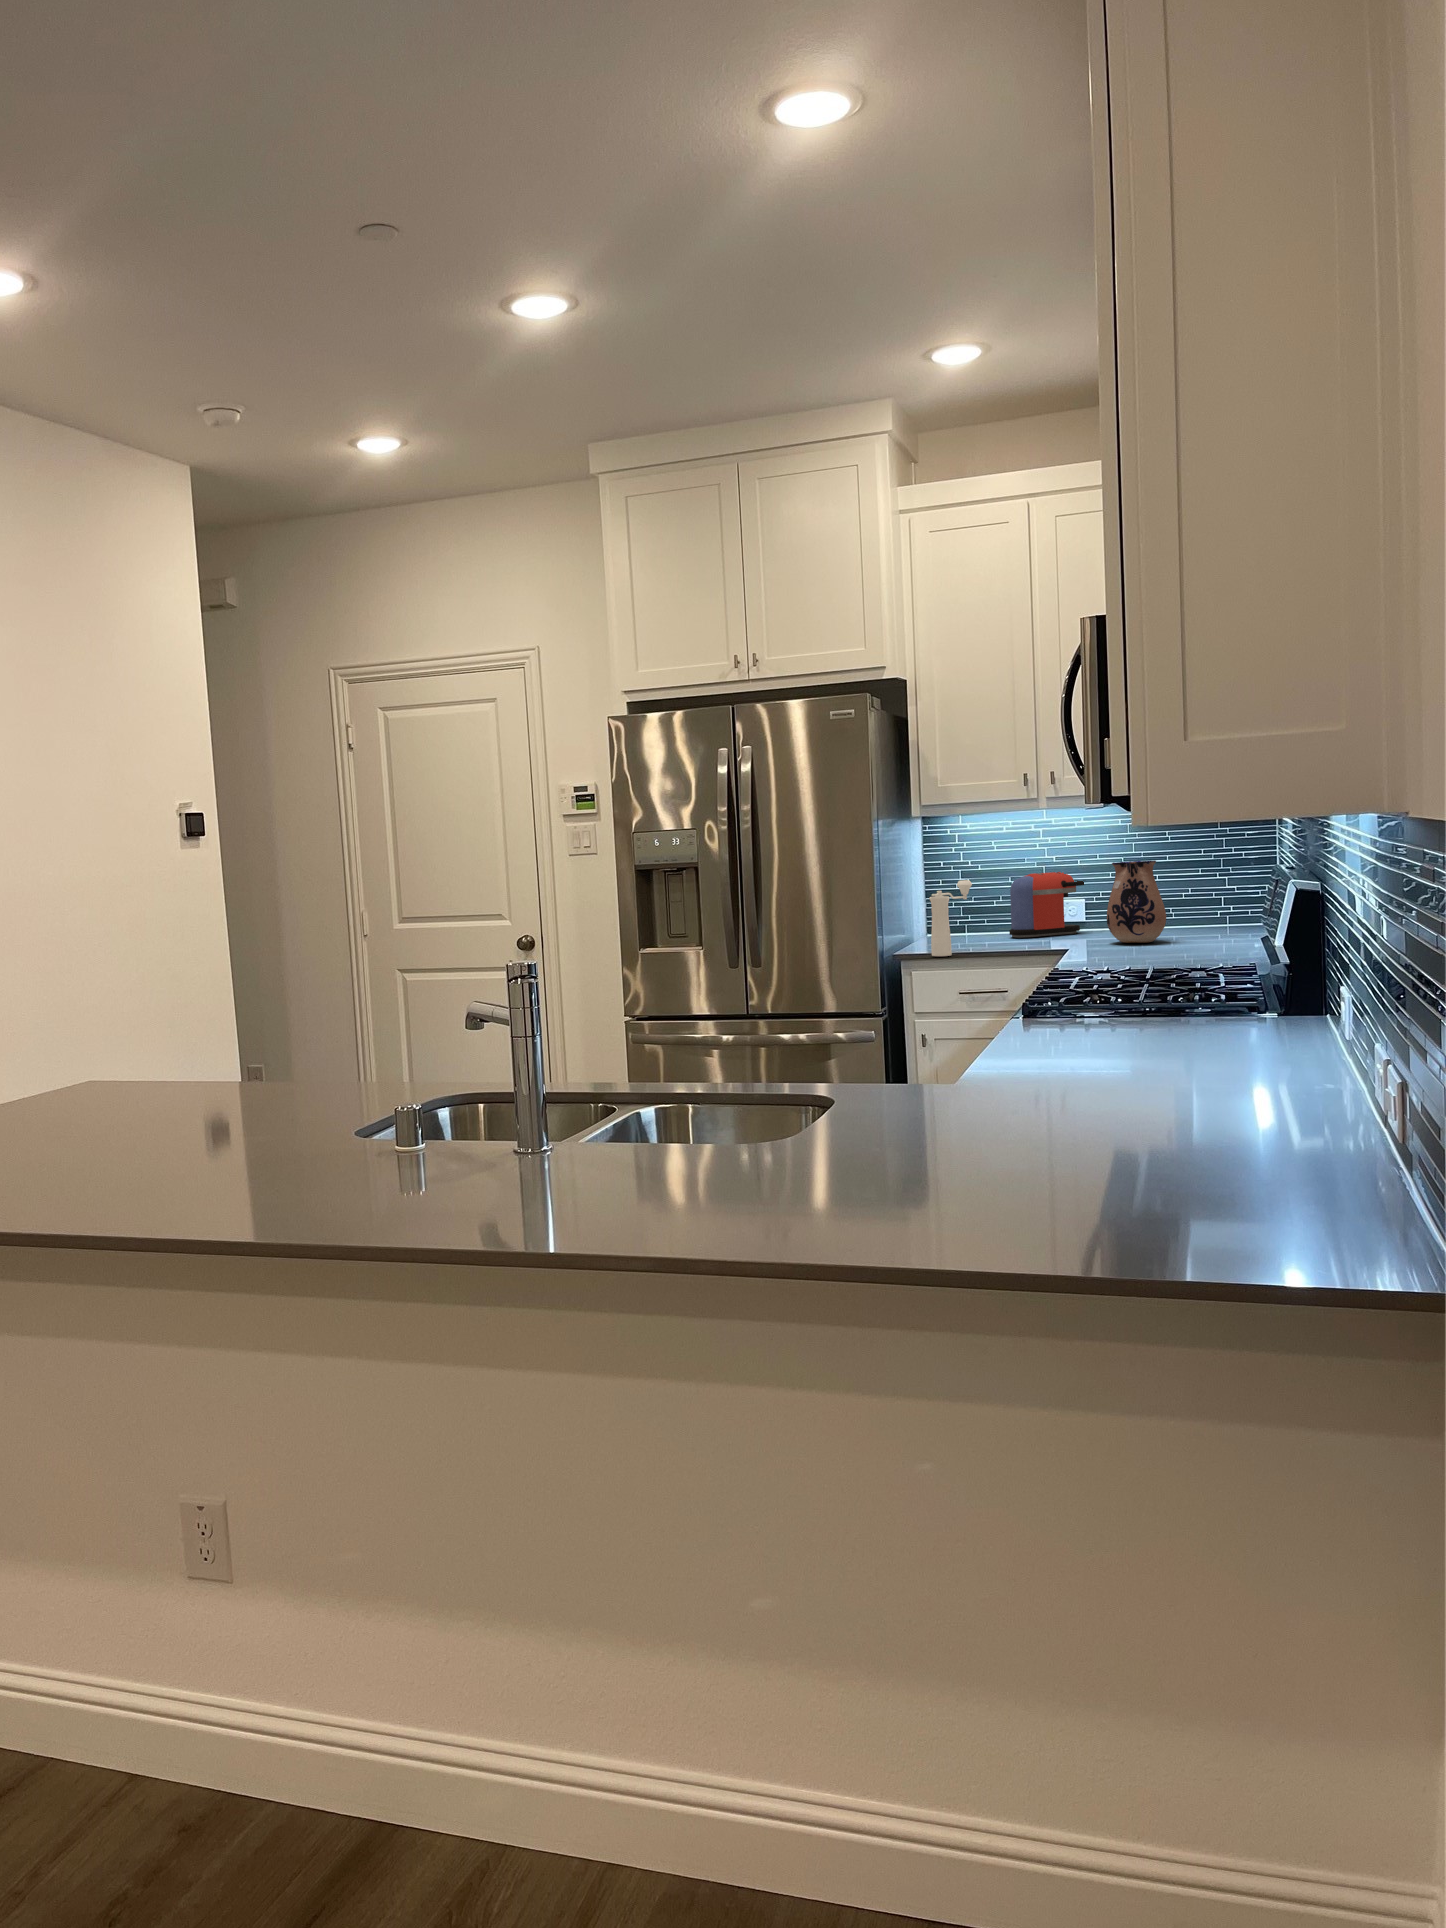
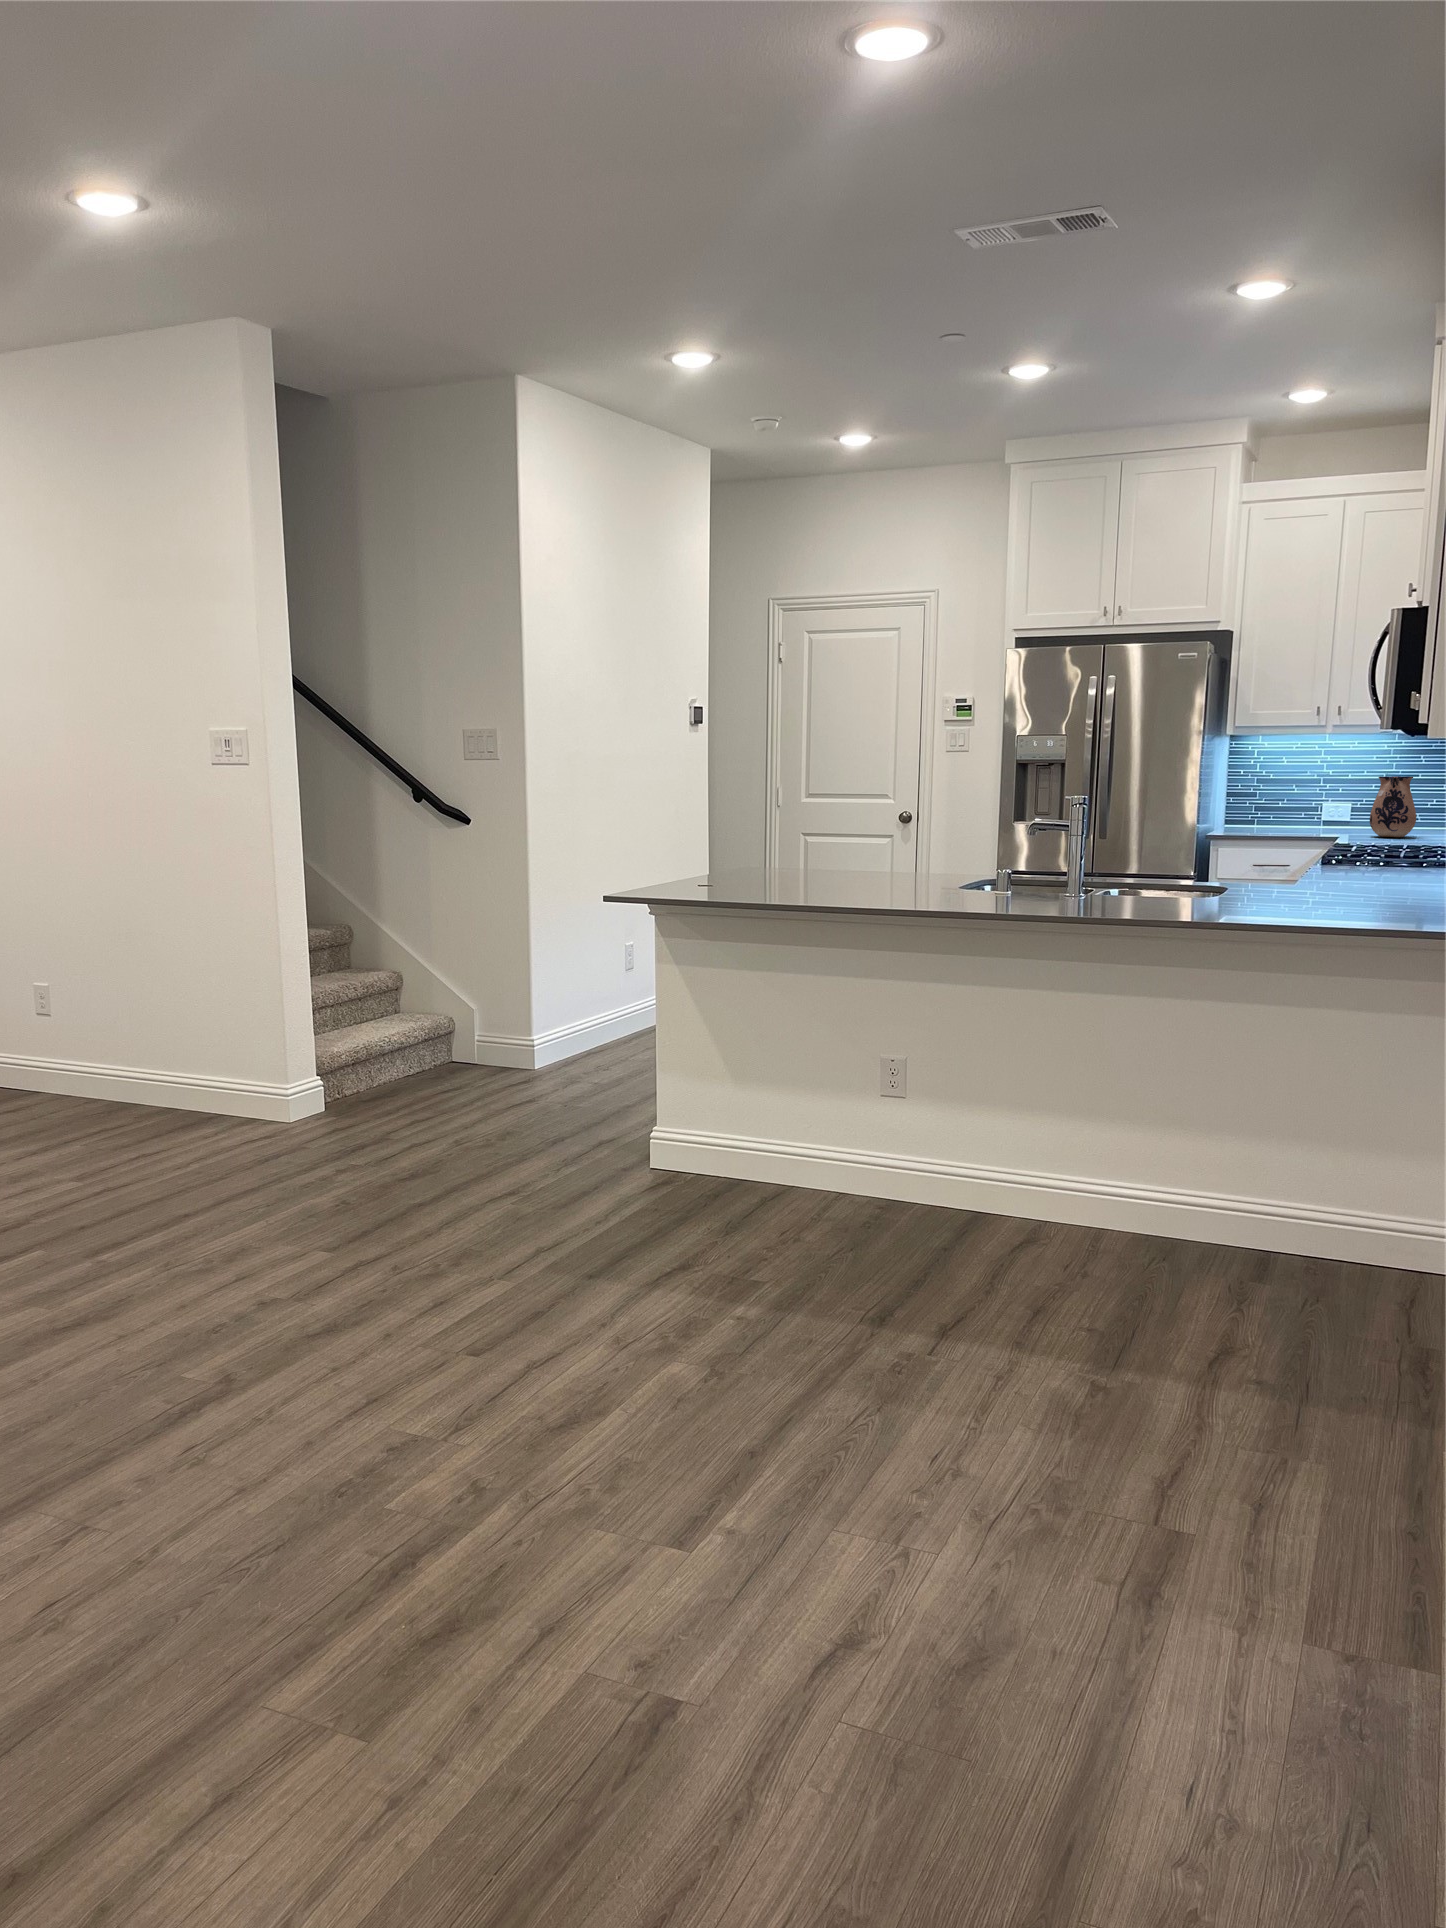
coffee maker: present [1009,872,1084,937] -> none [1290,783,1354,830]
pepper mill: present [929,880,972,956] -> none [1235,784,1270,838]

